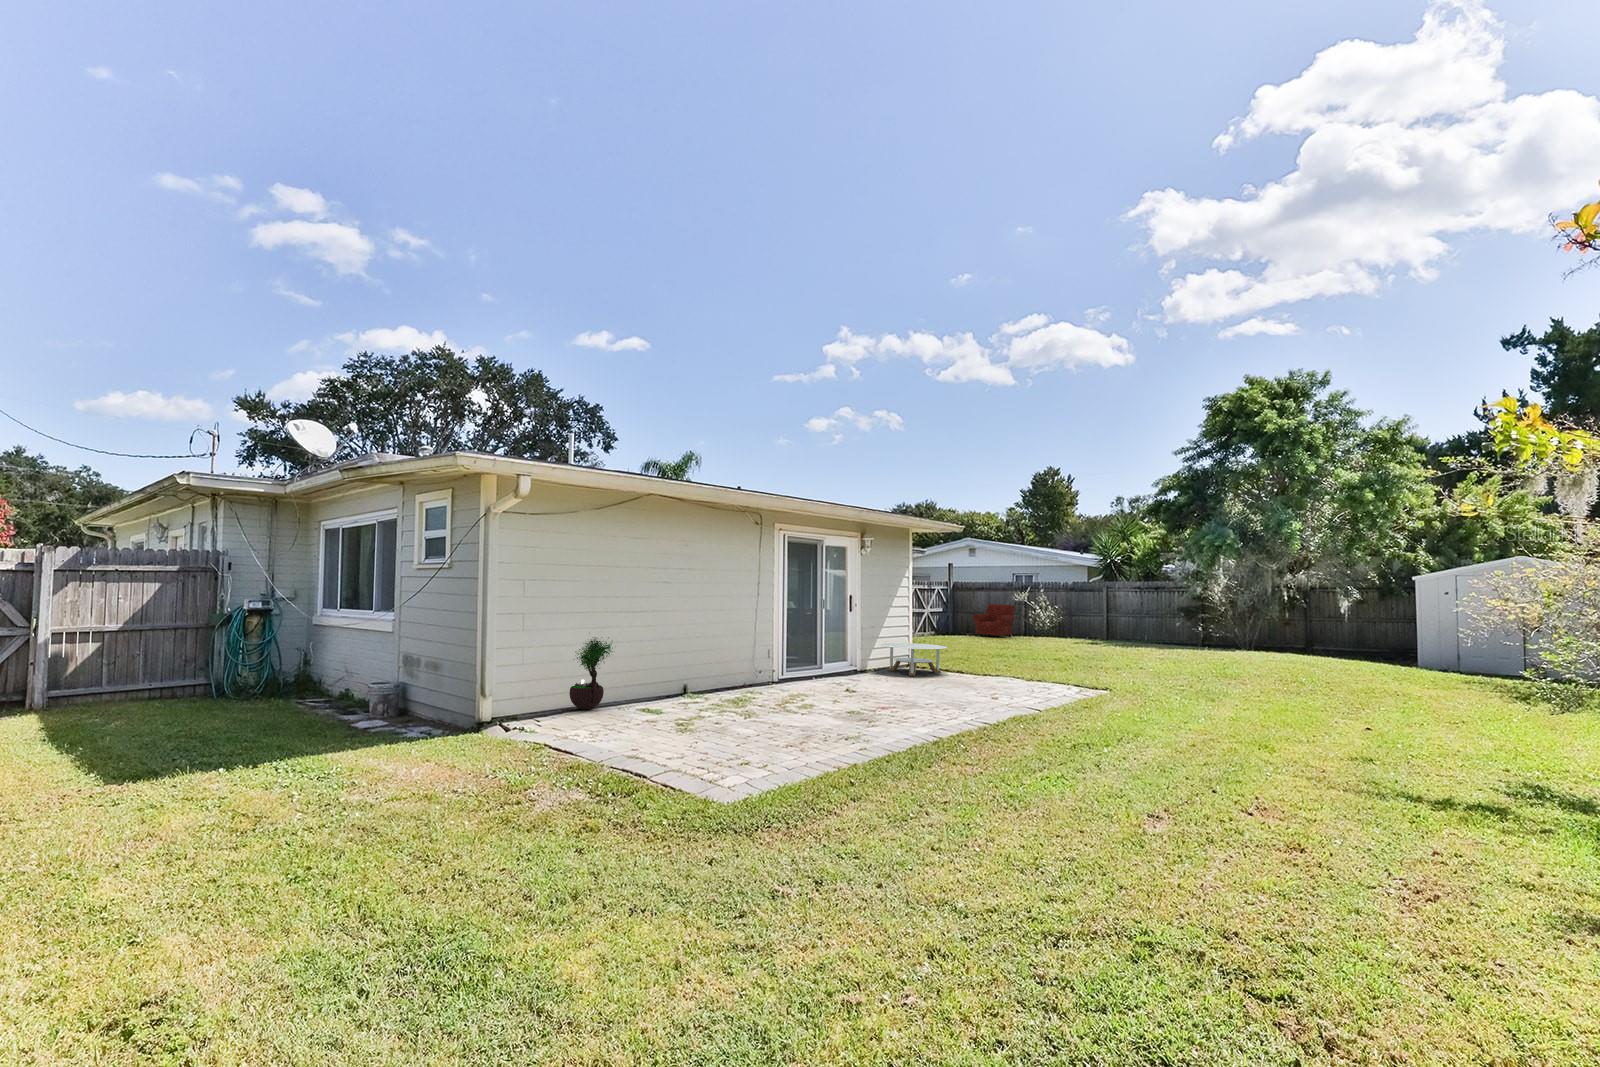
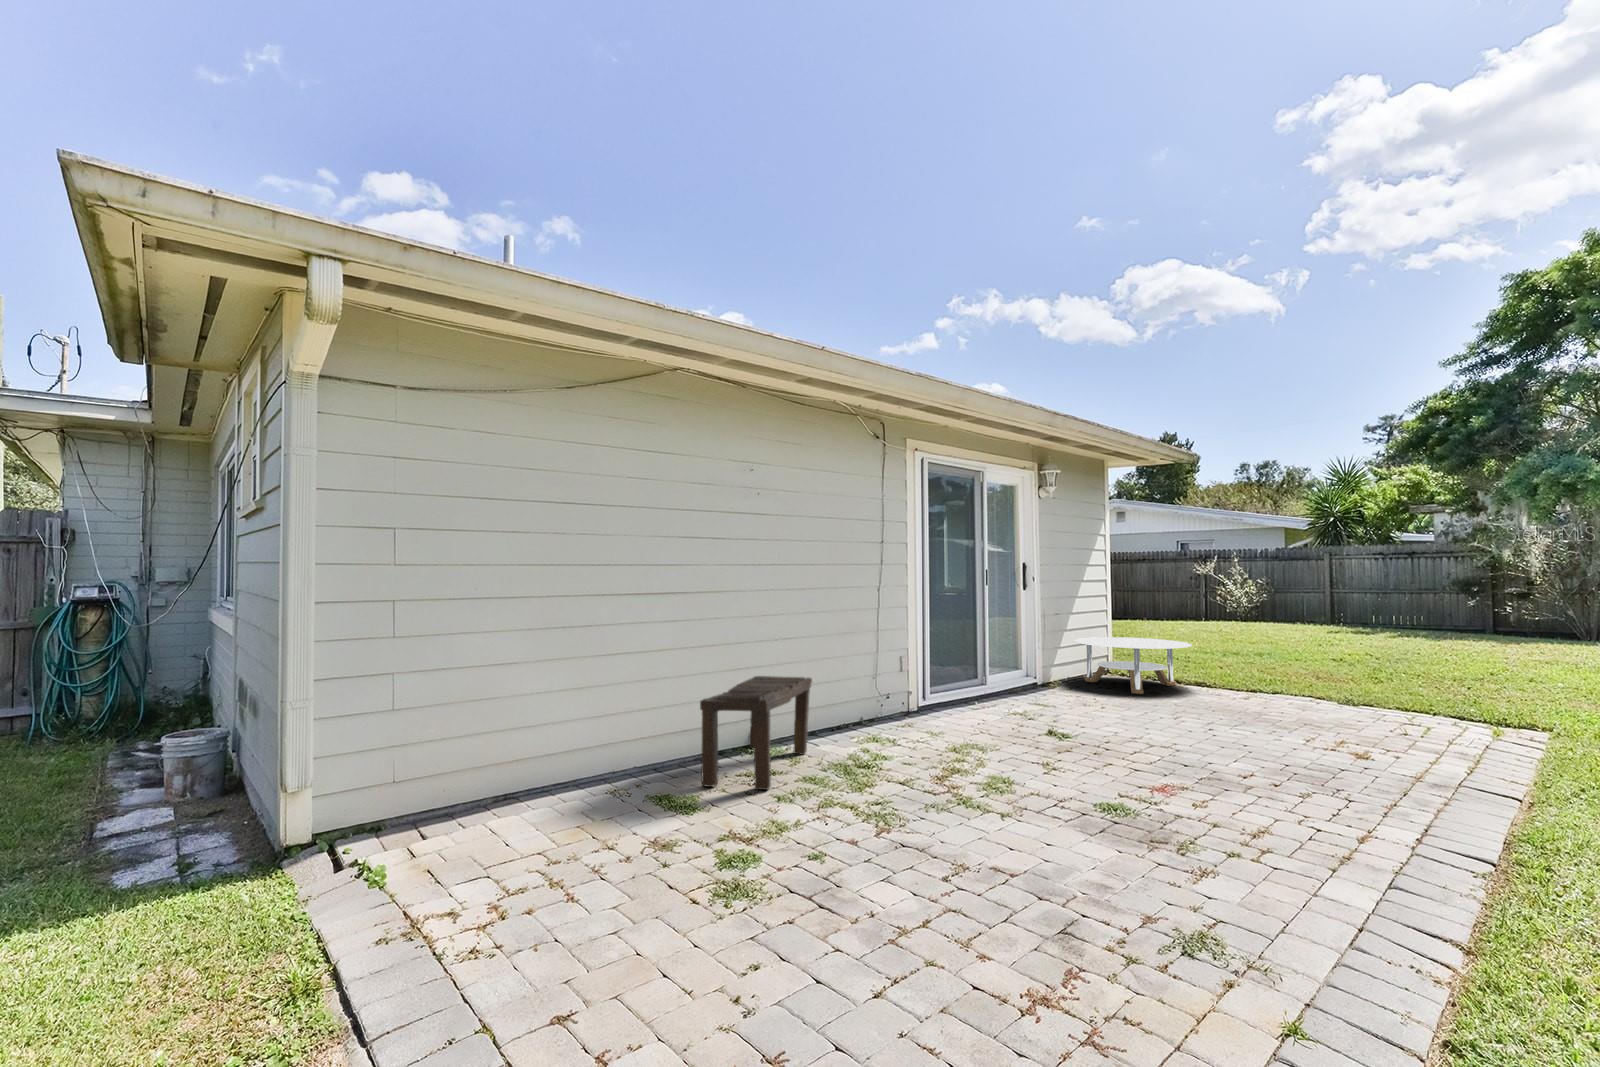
armchair: present [973,604,1015,638] -> none [1136,579,1192,622]
potted tree: present [569,637,613,710] -> none [476,642,581,814]
bench: none [665,655,719,705] -> present [700,676,812,790]

